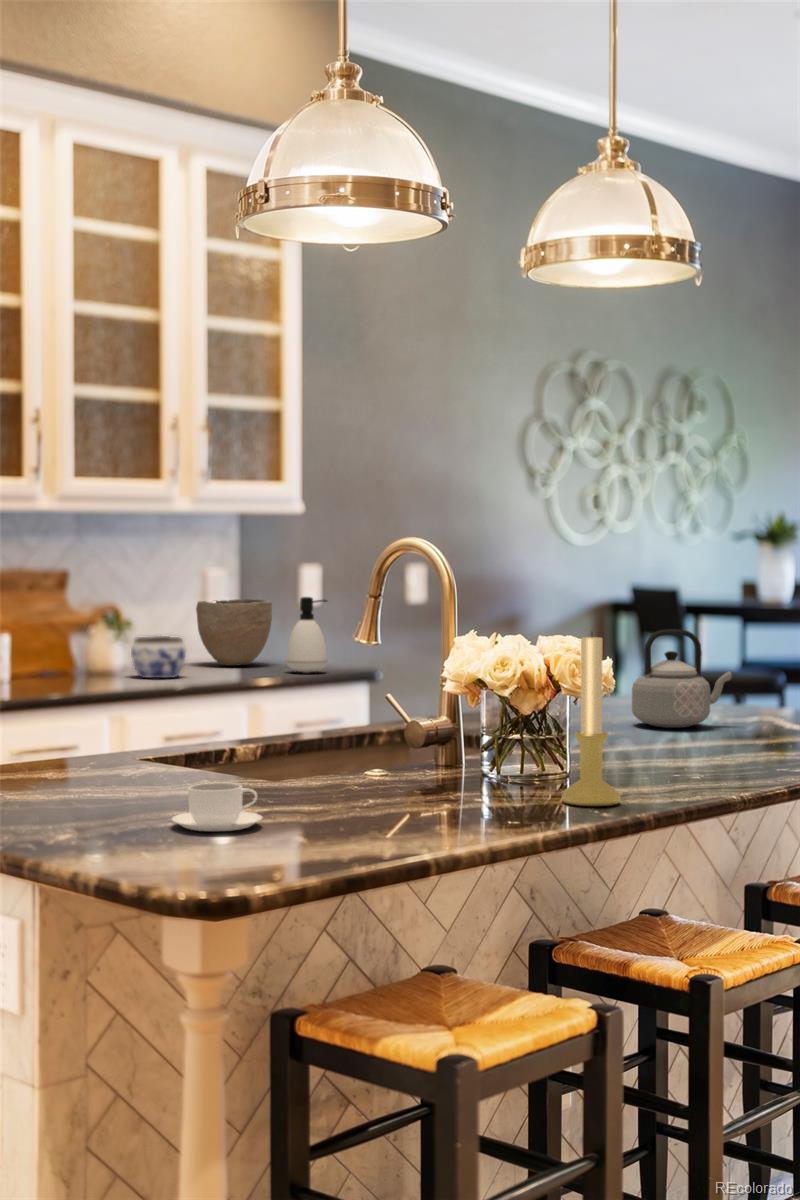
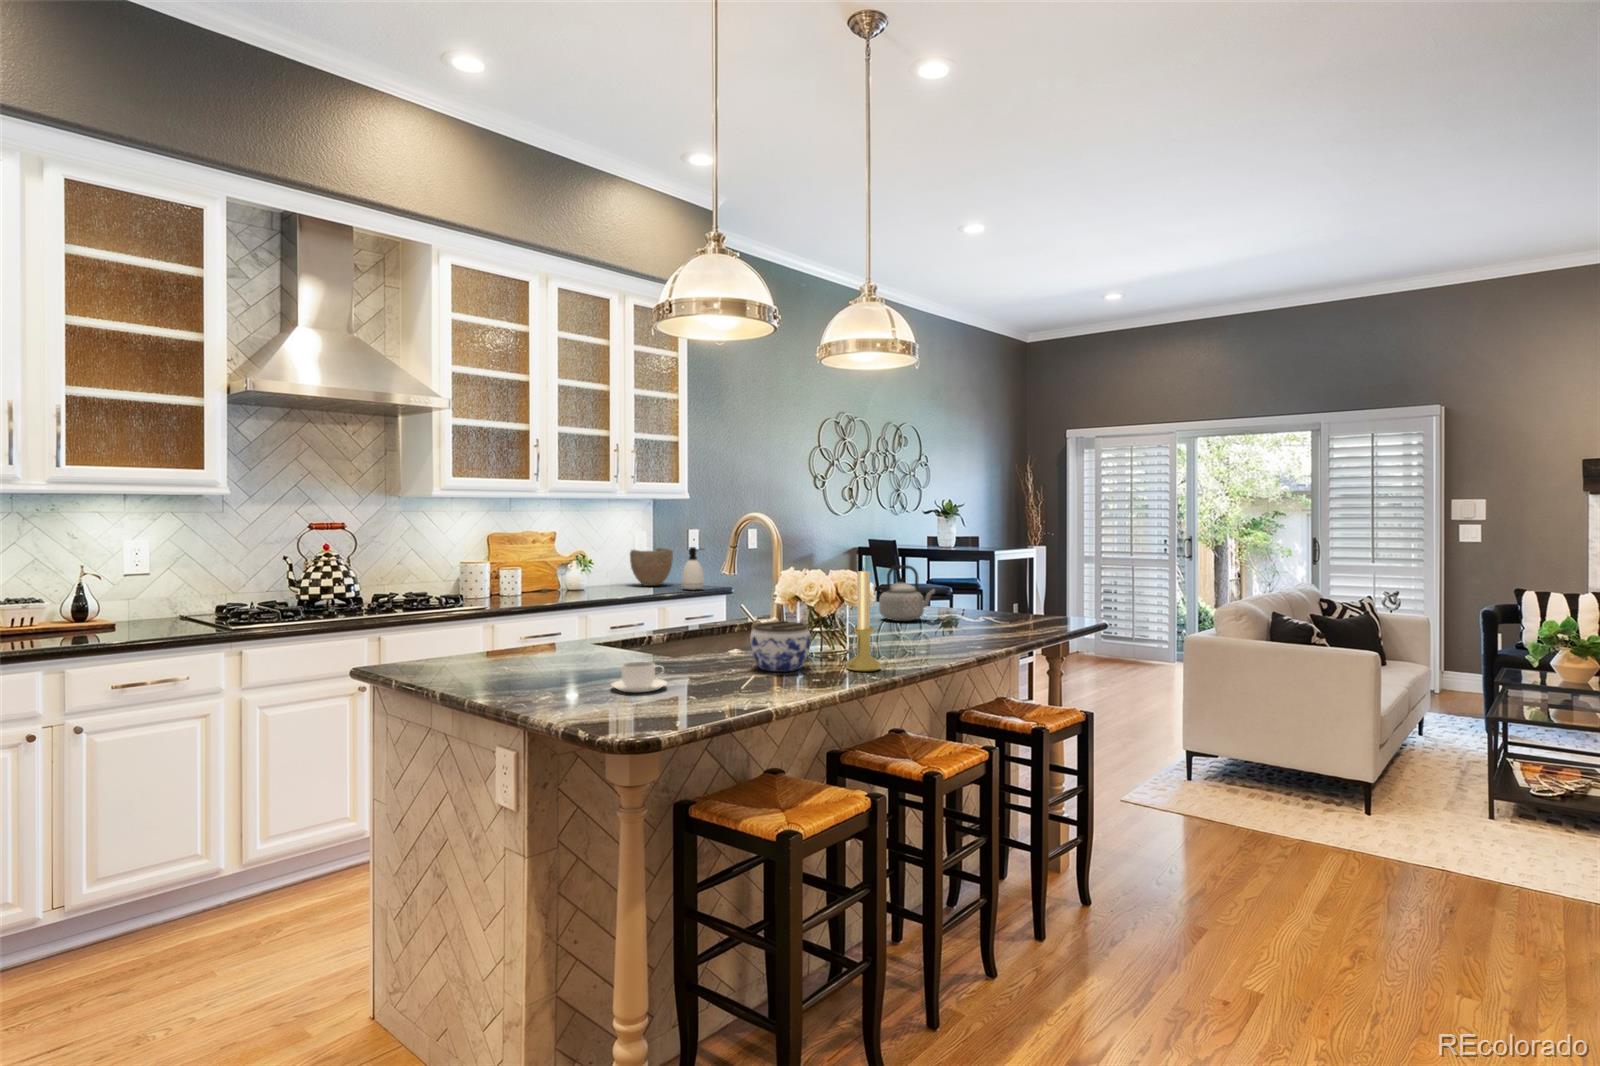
jar: present [131,636,186,678] -> present [750,621,811,671]

